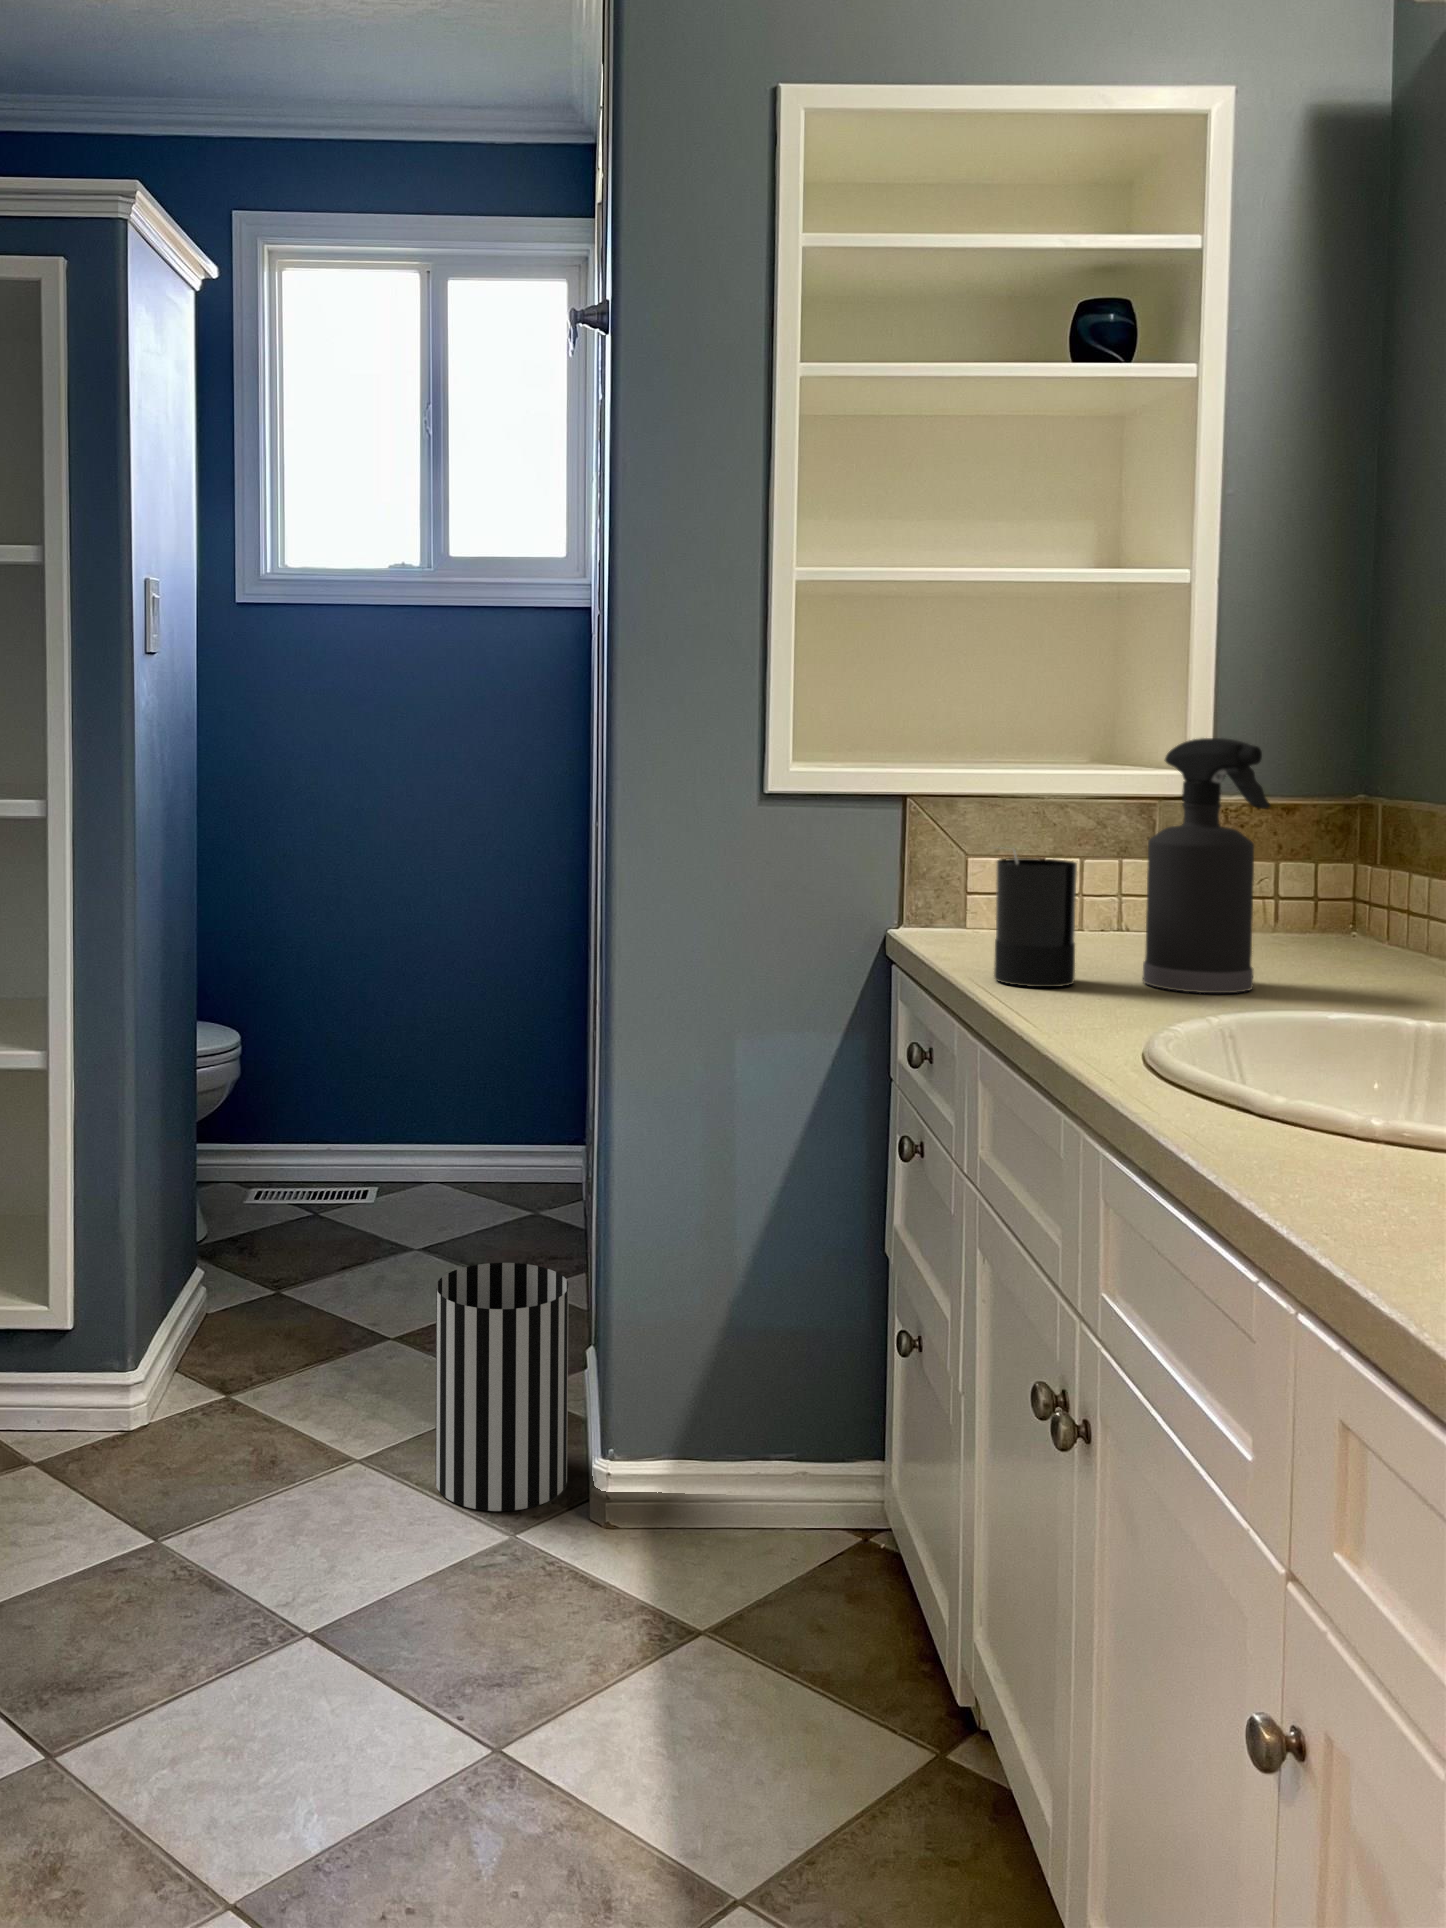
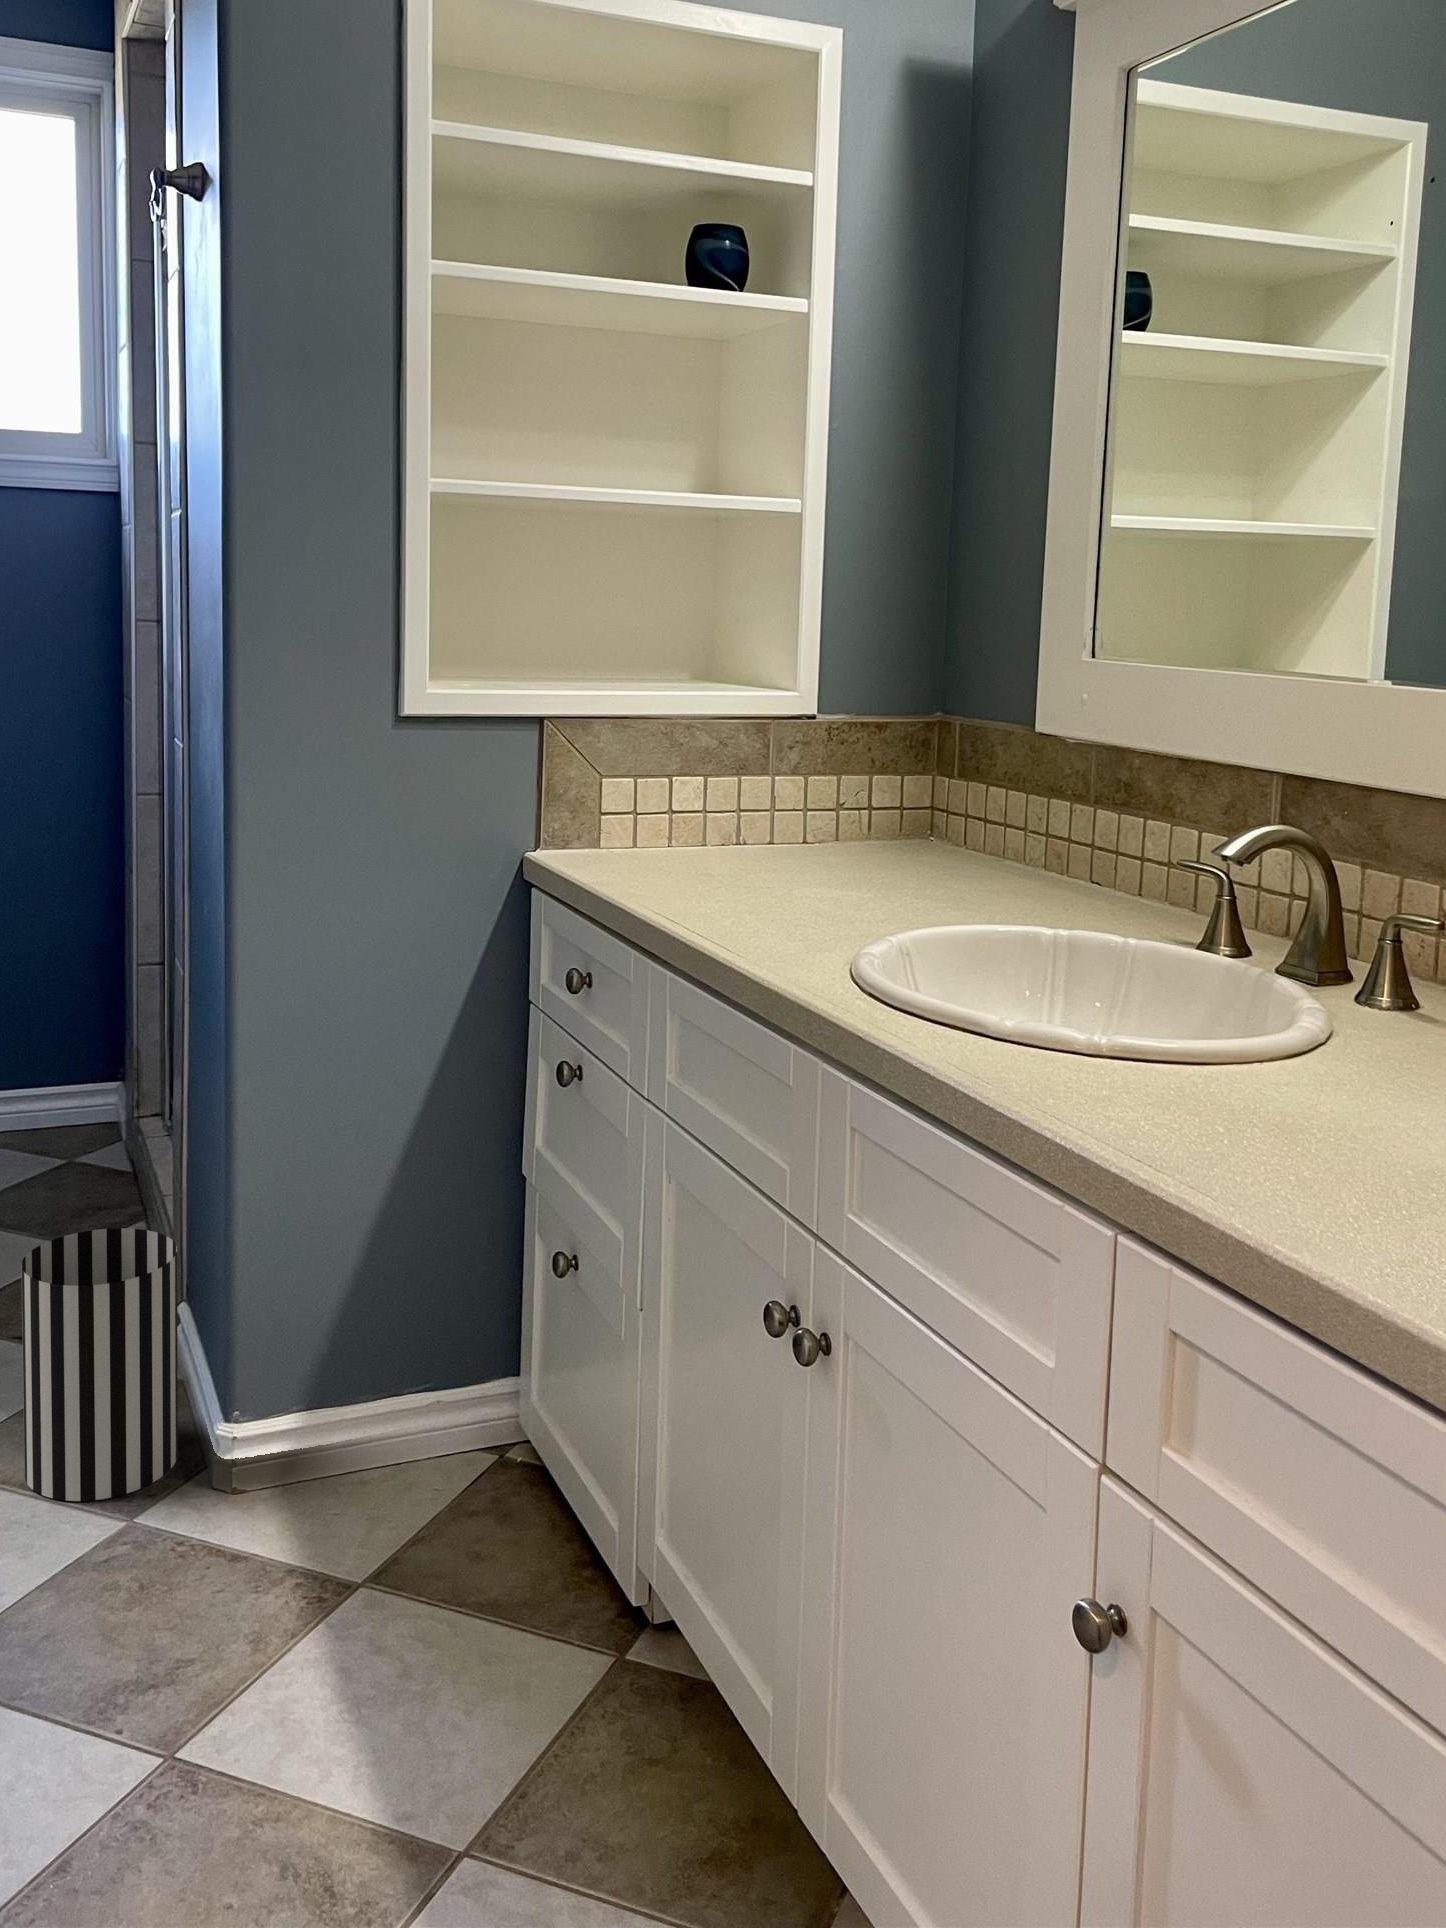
spray bottle: present [1143,738,1270,993] -> none [797,671,916,910]
candle: present [994,849,1077,987] -> none [661,776,745,912]

